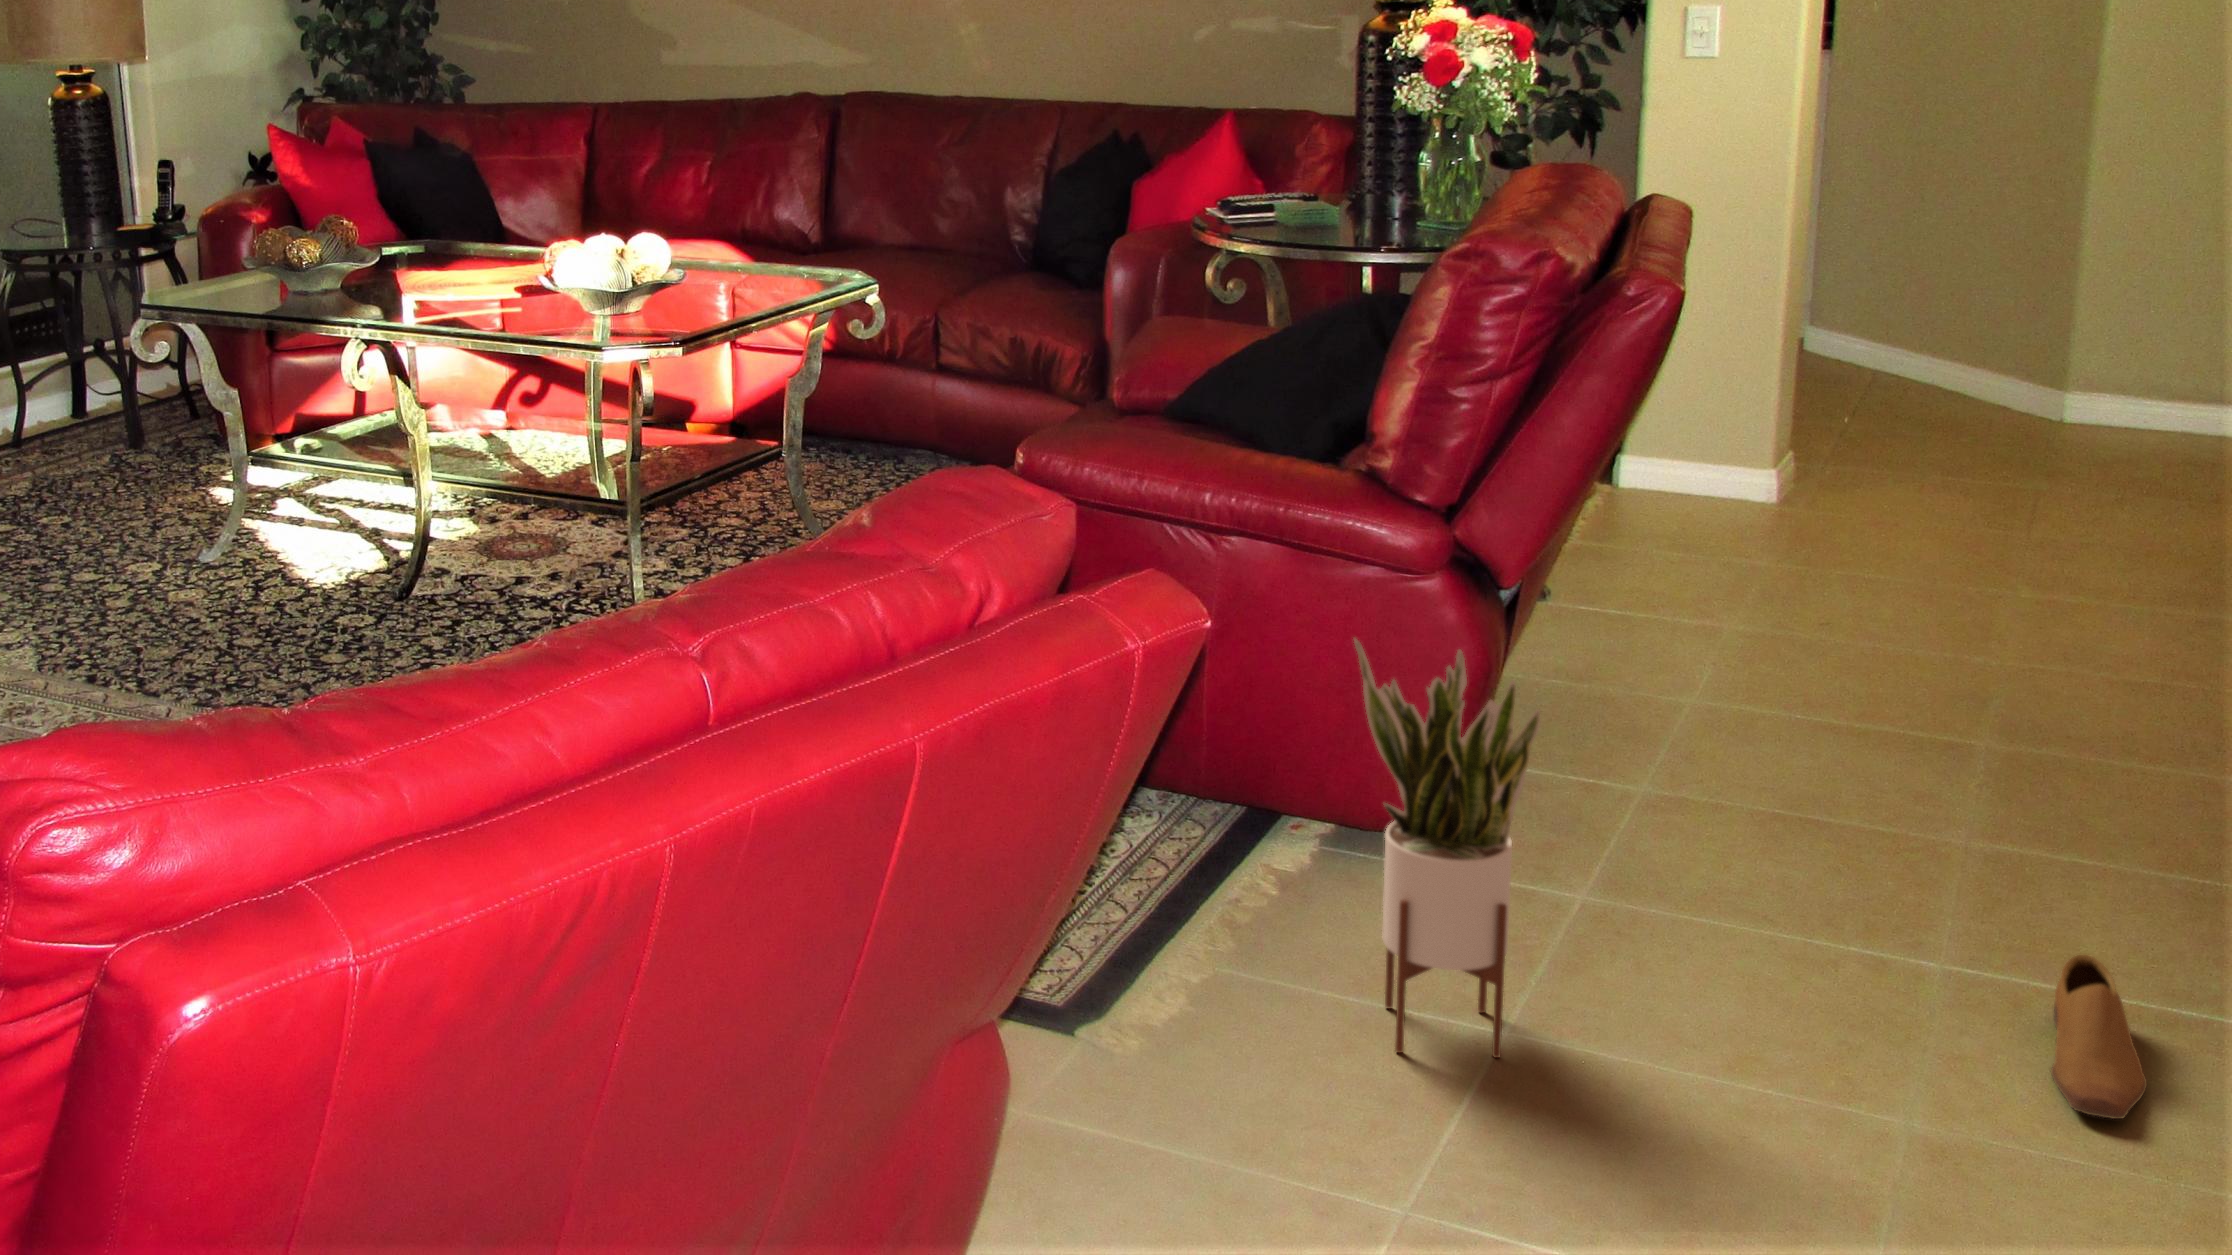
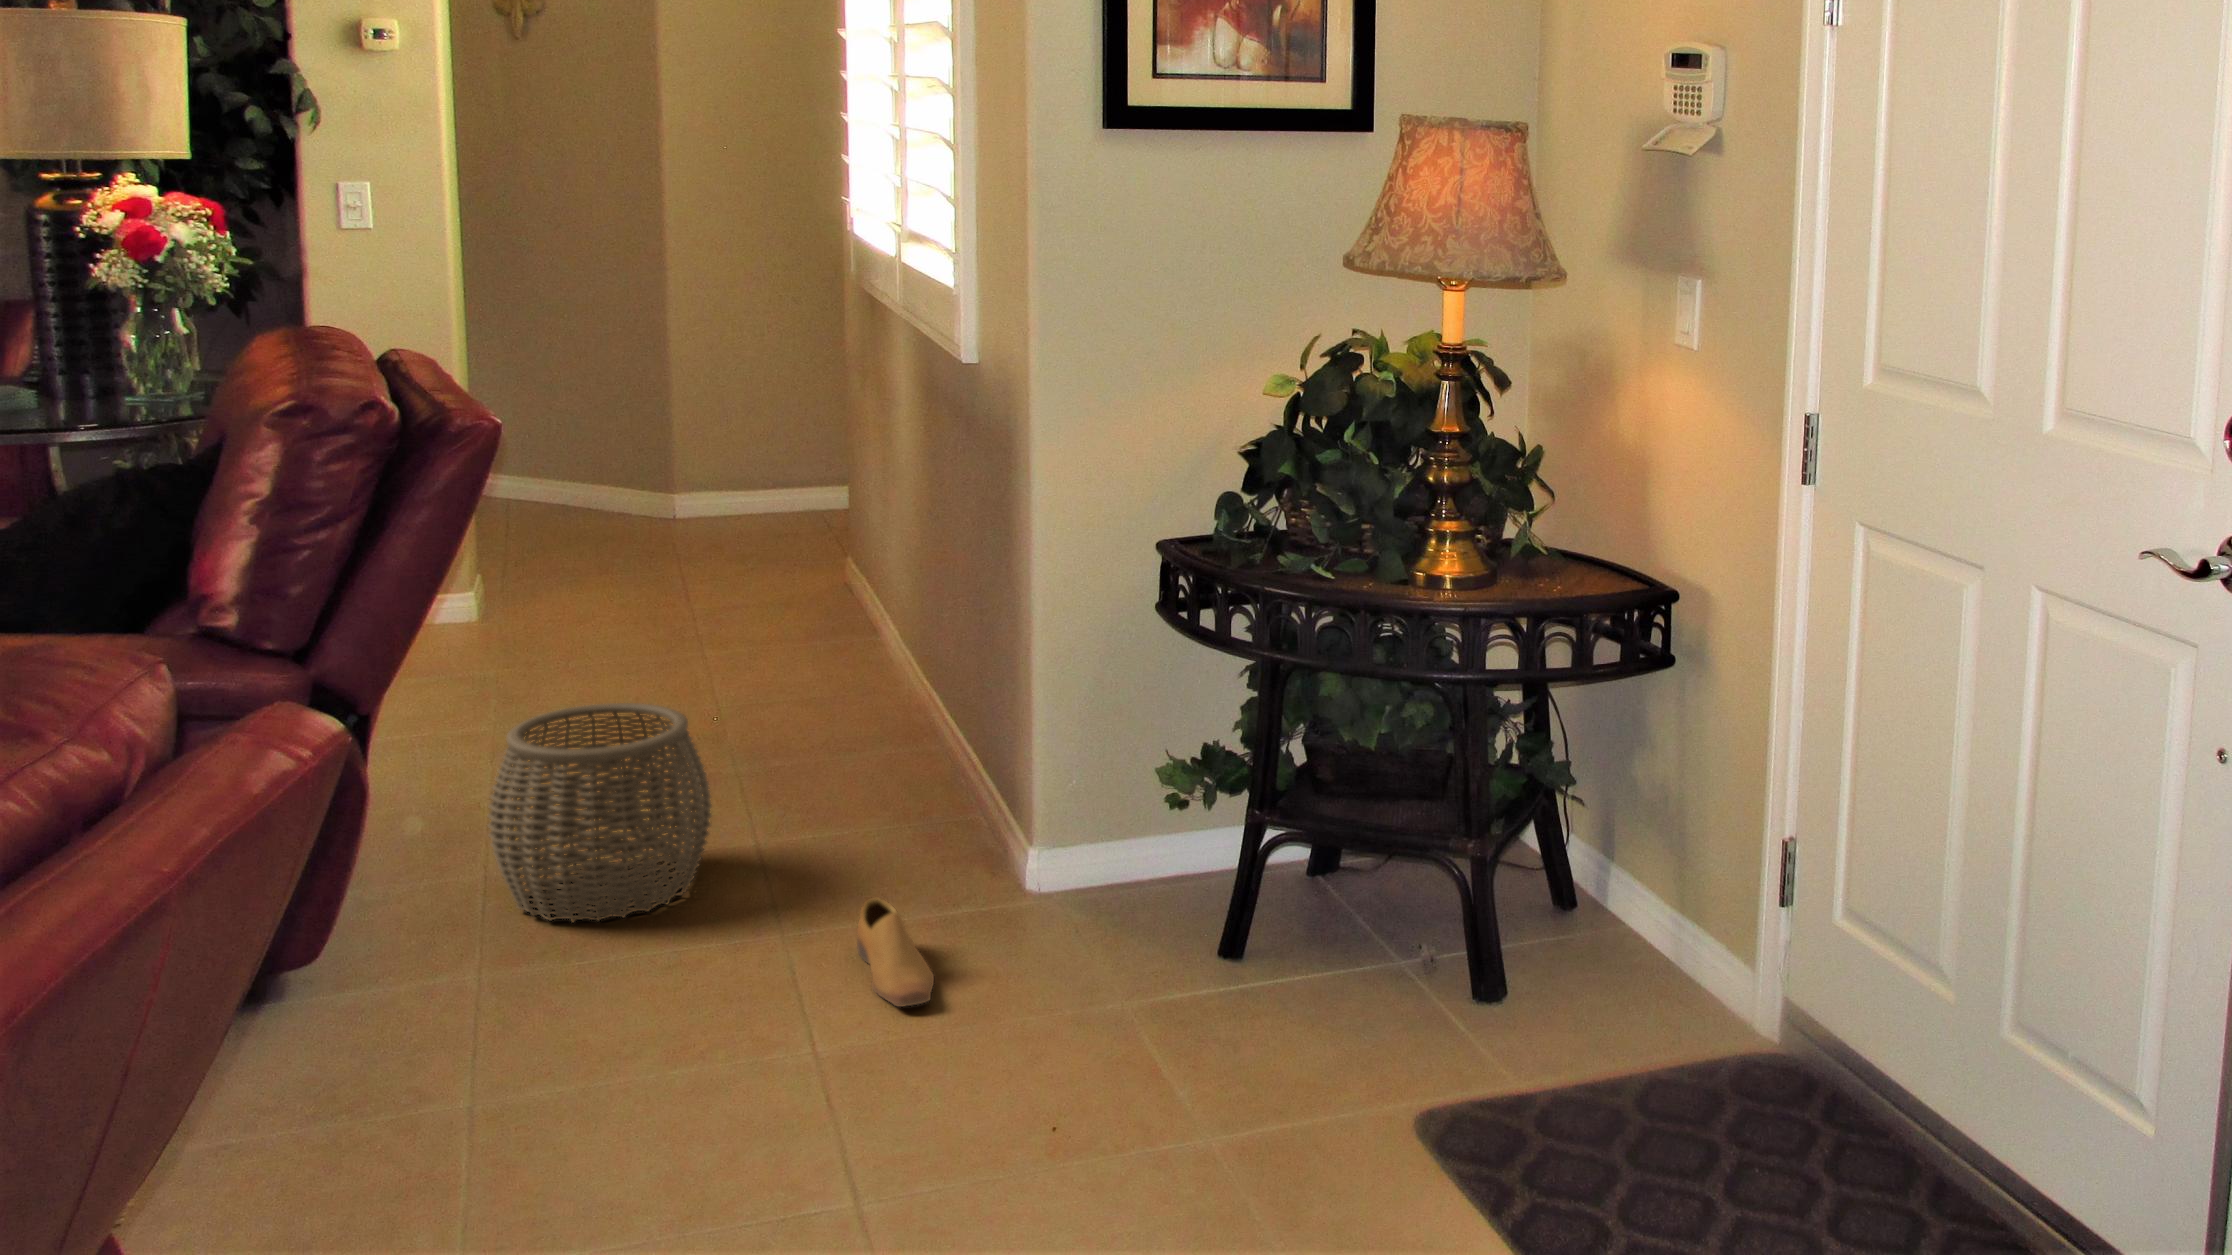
woven basket: none [1651,621,1919,881] -> present [488,703,712,922]
potted plant: present [1354,639,1540,1058] -> none [265,770,461,1163]

